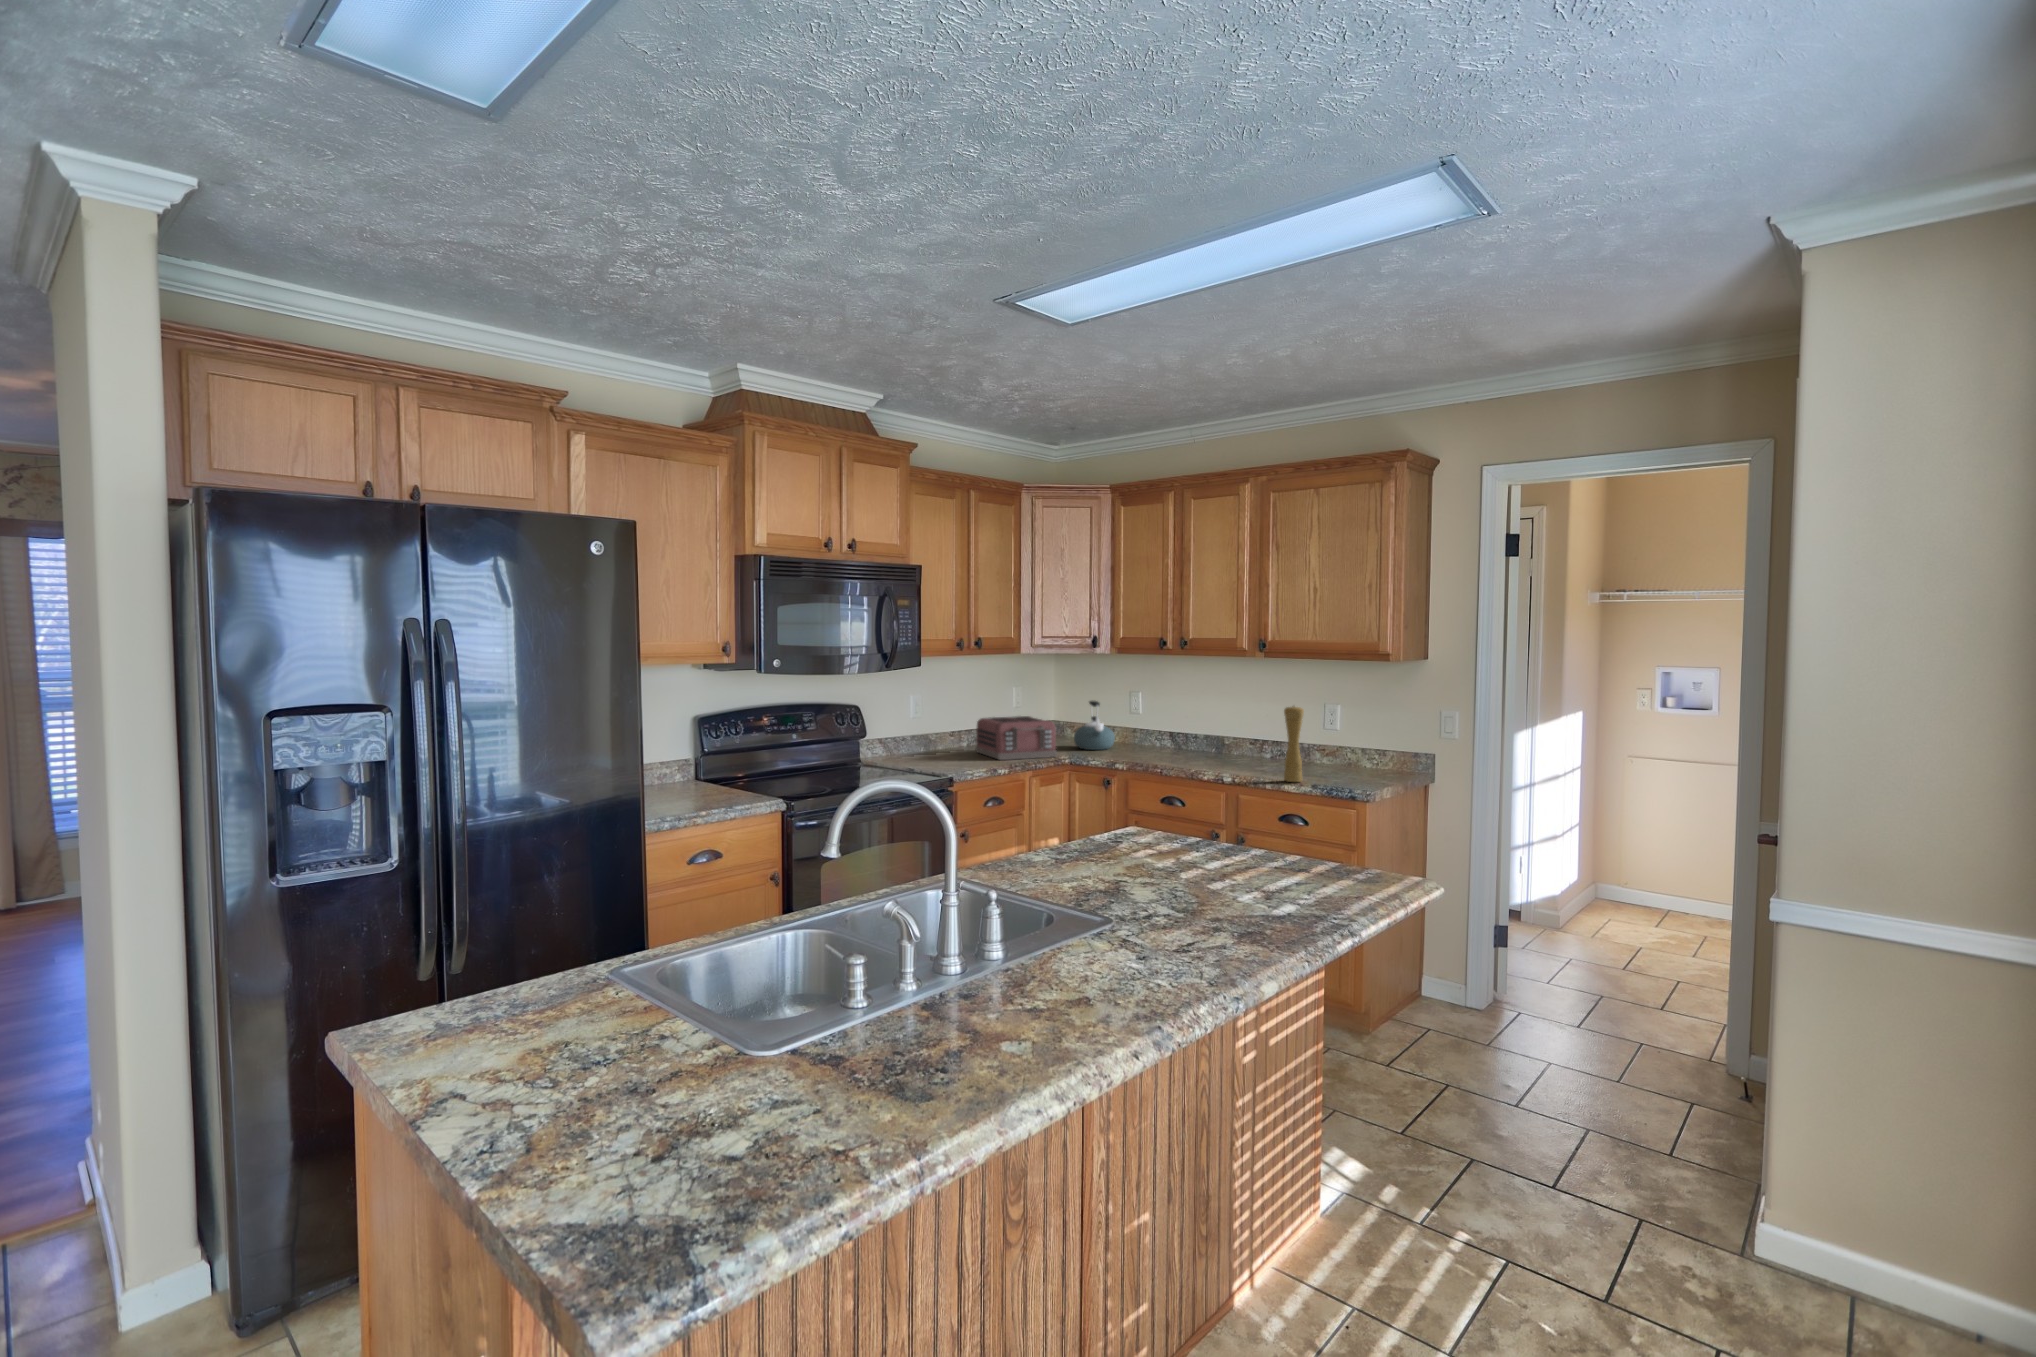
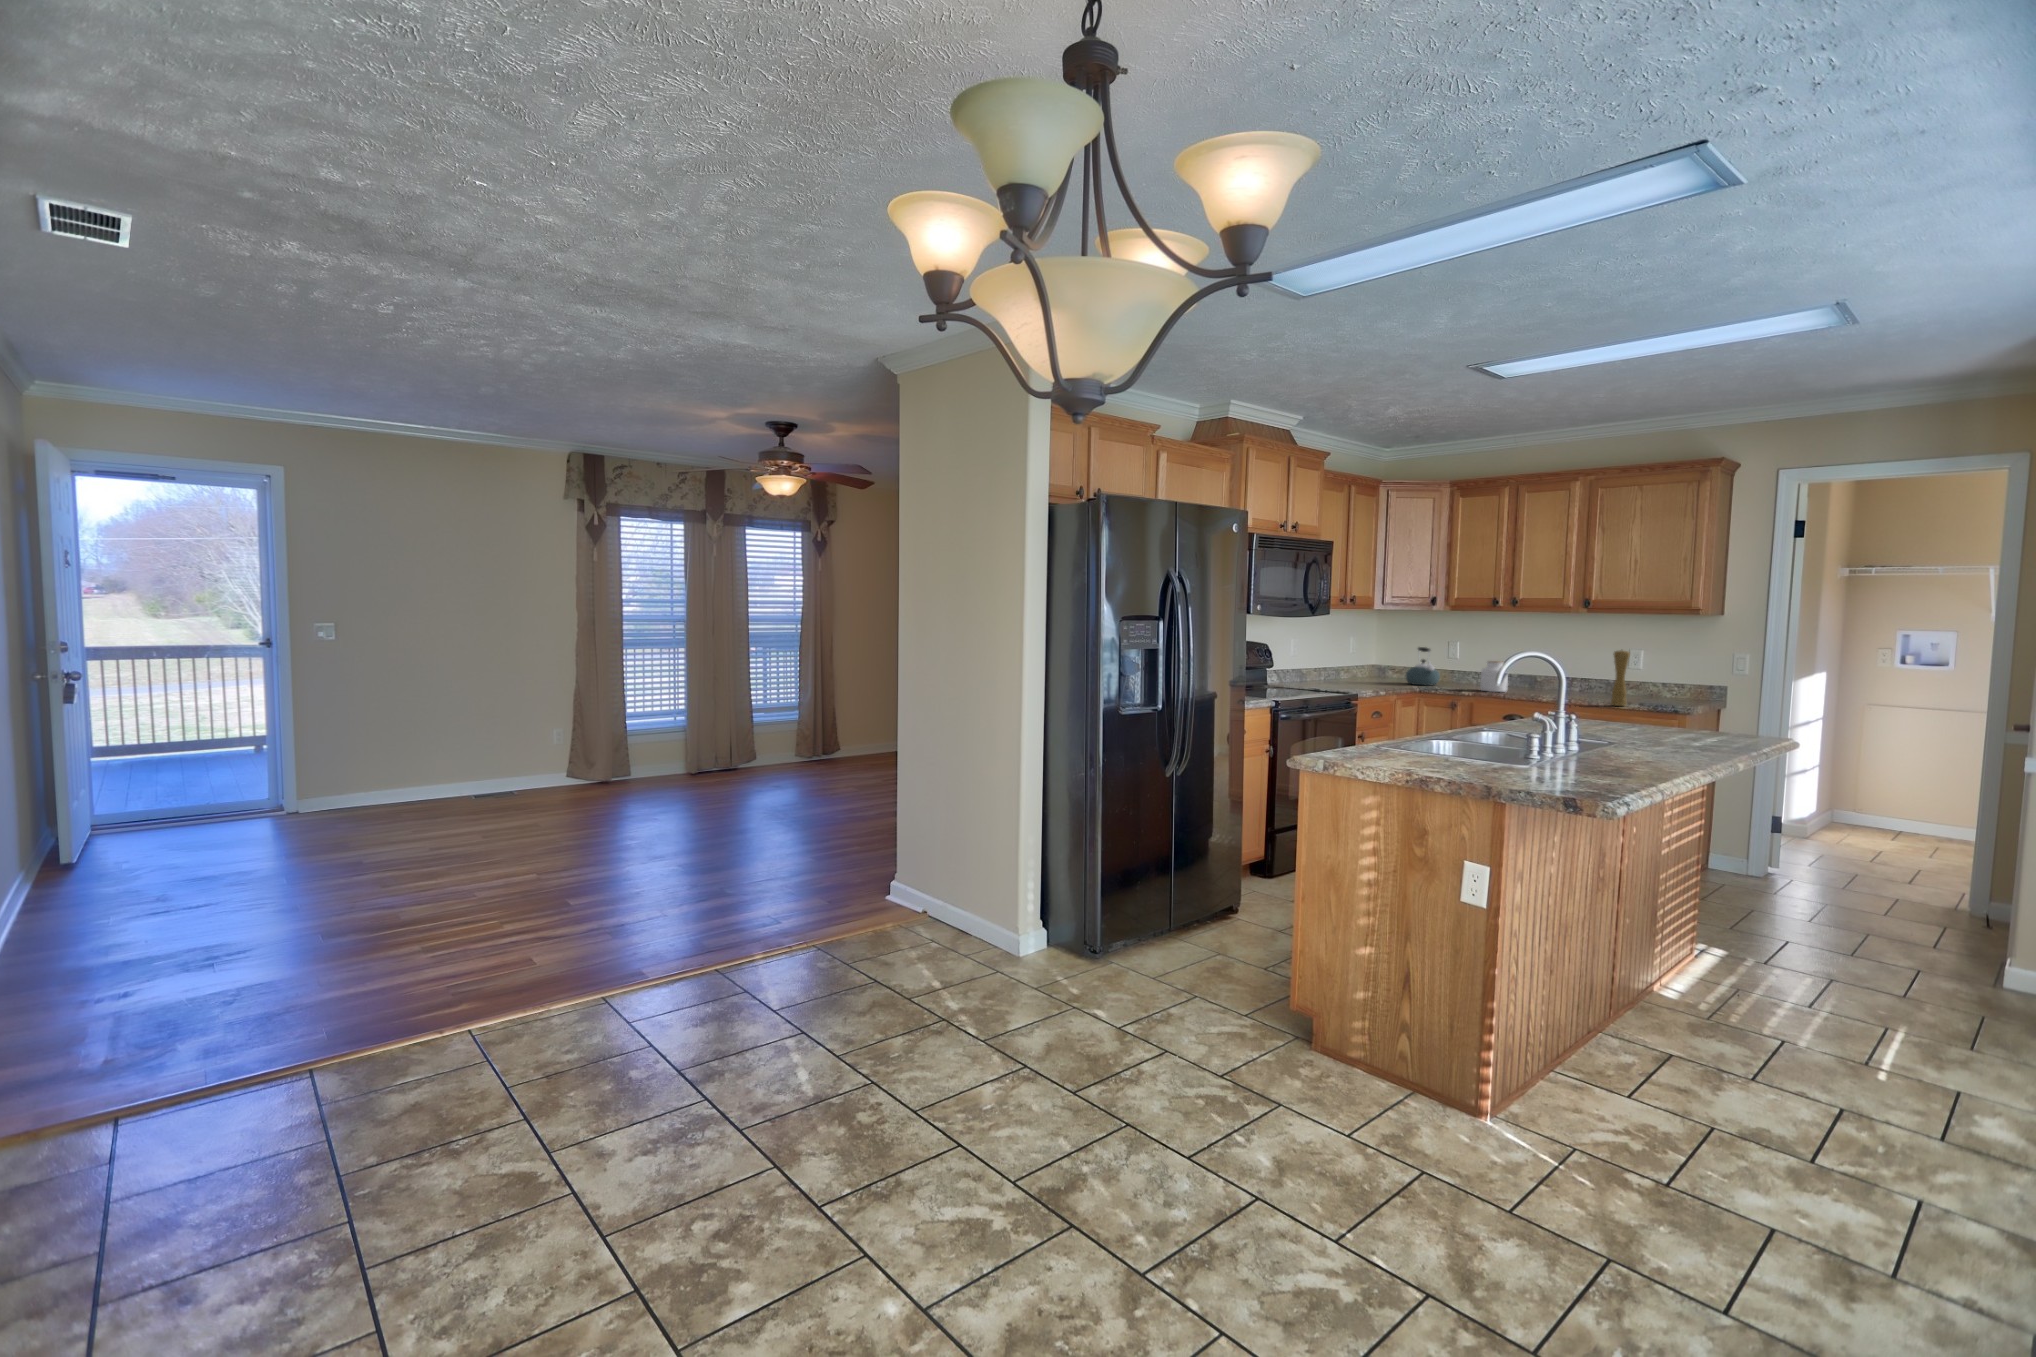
toaster: present [975,716,1057,760] -> none [1333,658,1404,690]
jar: none [1152,718,1184,759] -> present [1480,661,1508,692]

